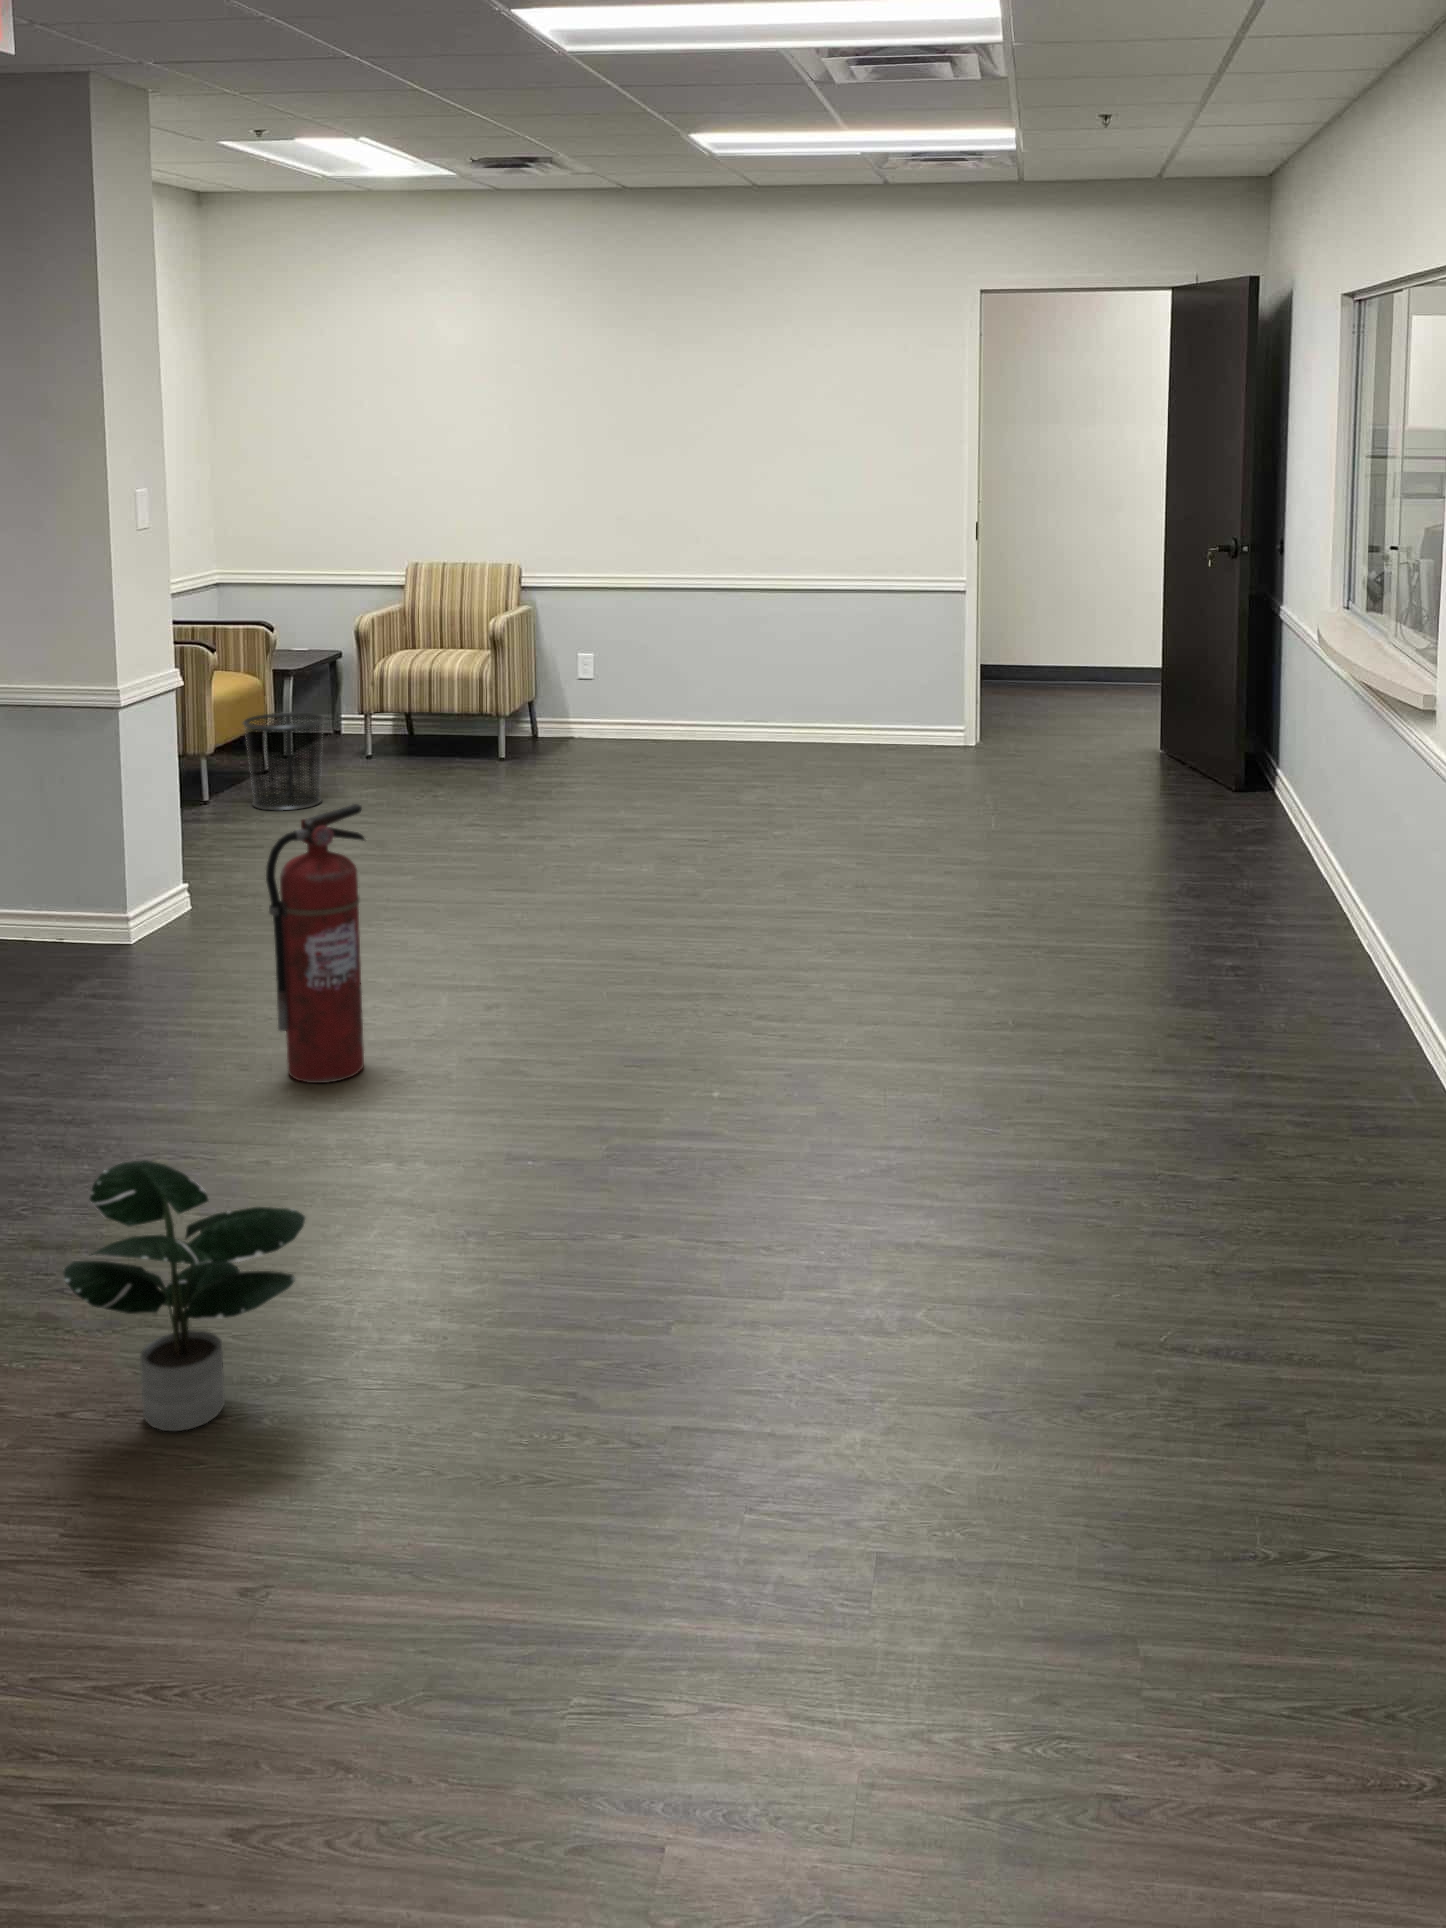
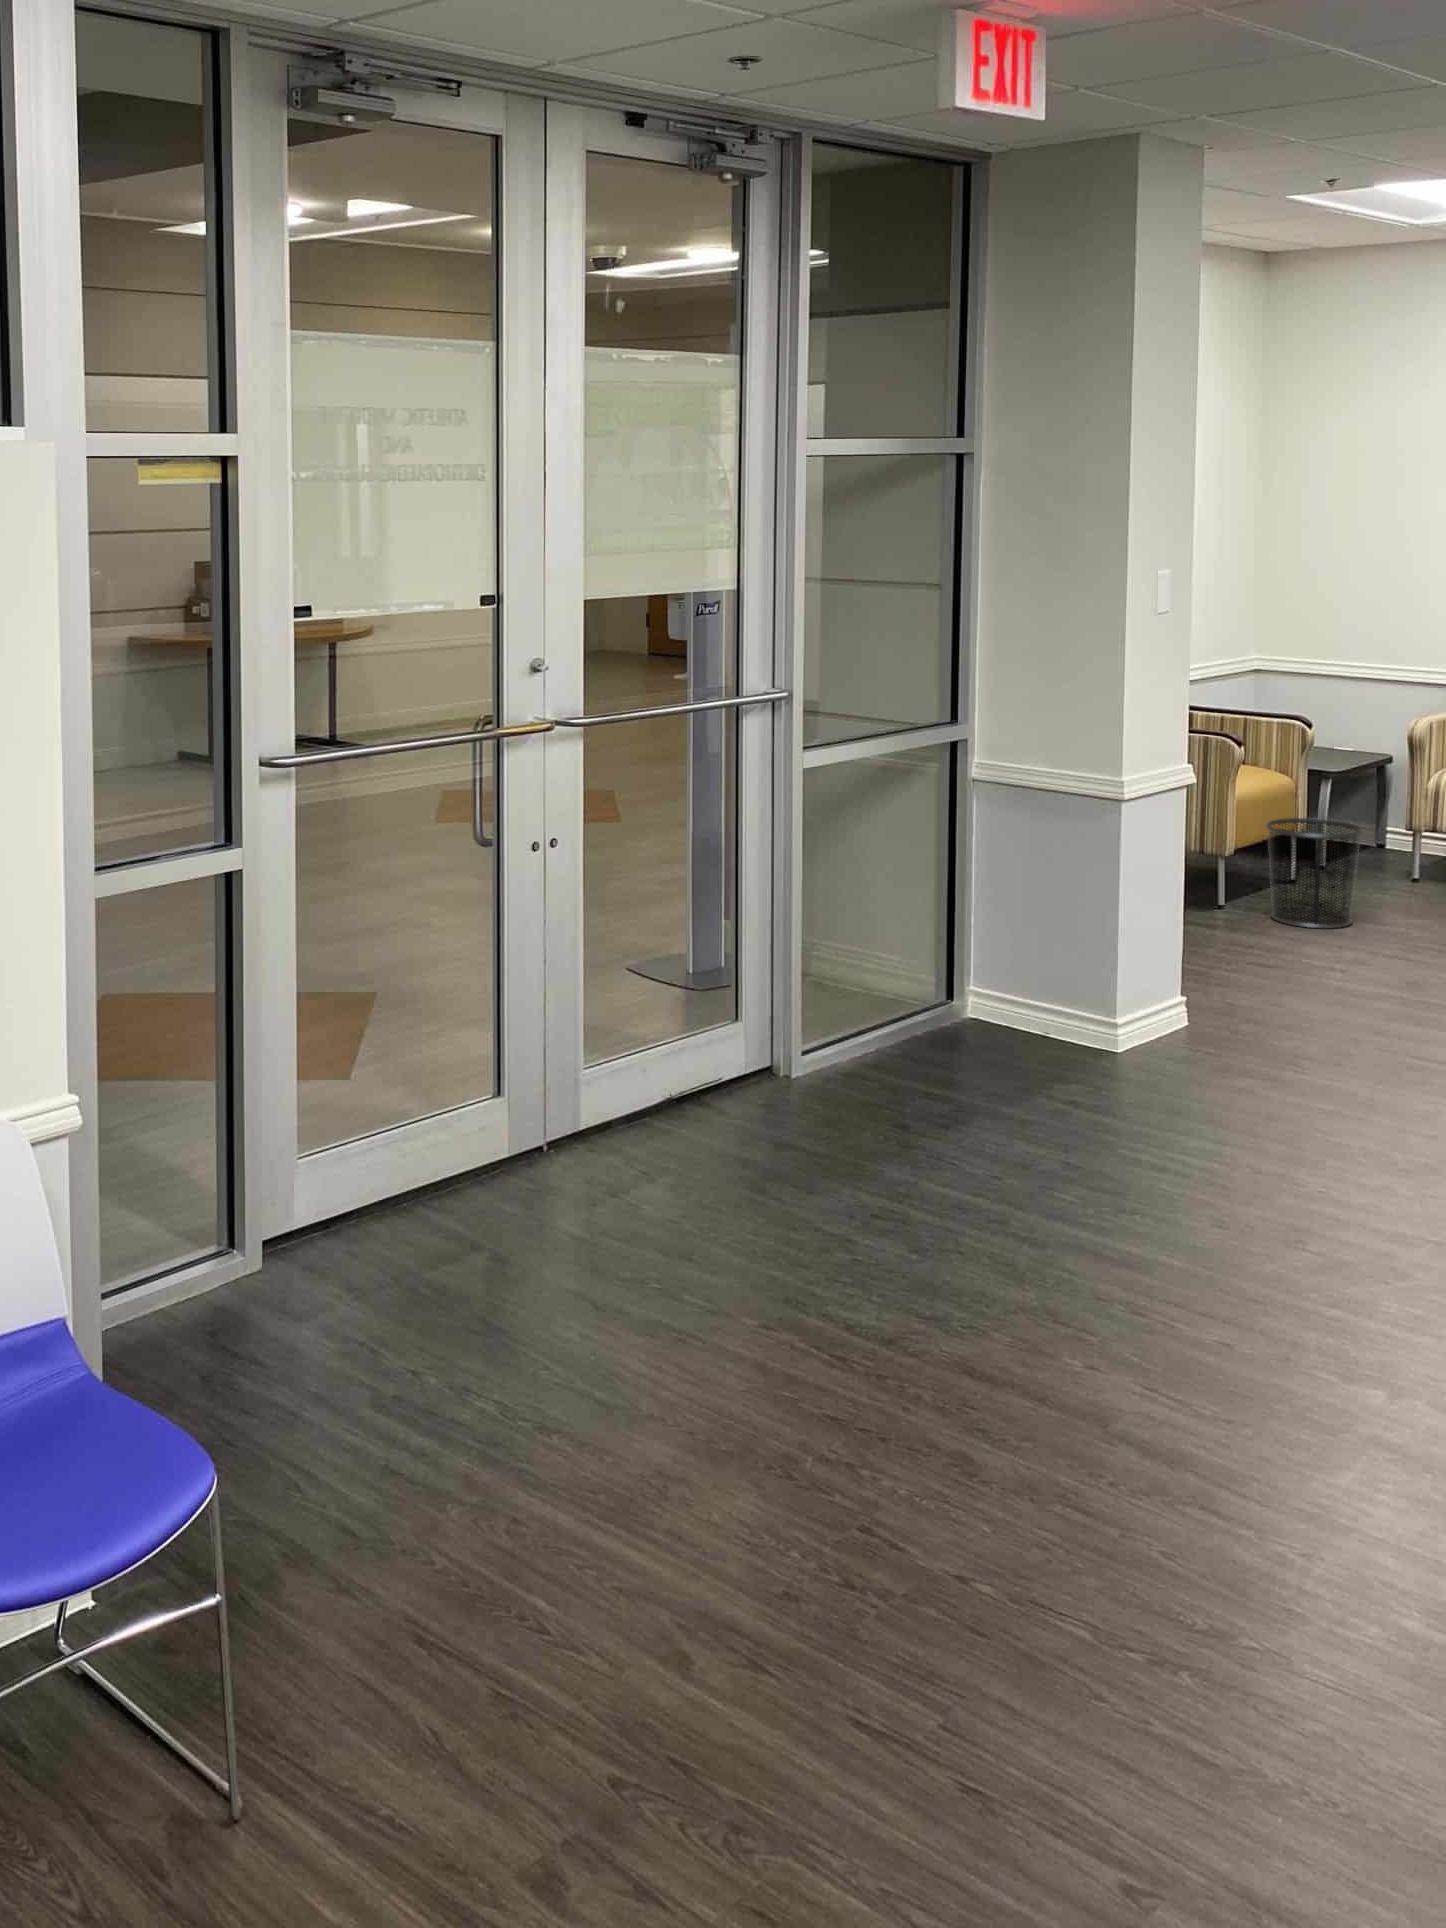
fire extinguisher: present [266,804,365,1083] -> none [1255,950,1383,1271]
potted plant: present [63,1160,305,1431] -> none [963,1326,1245,1661]

